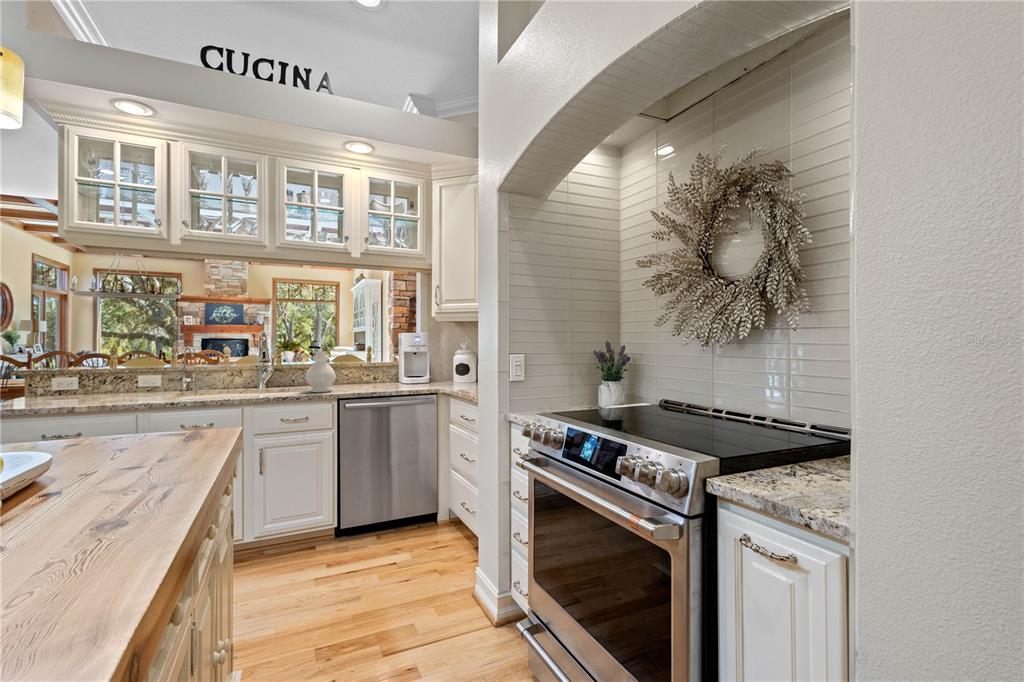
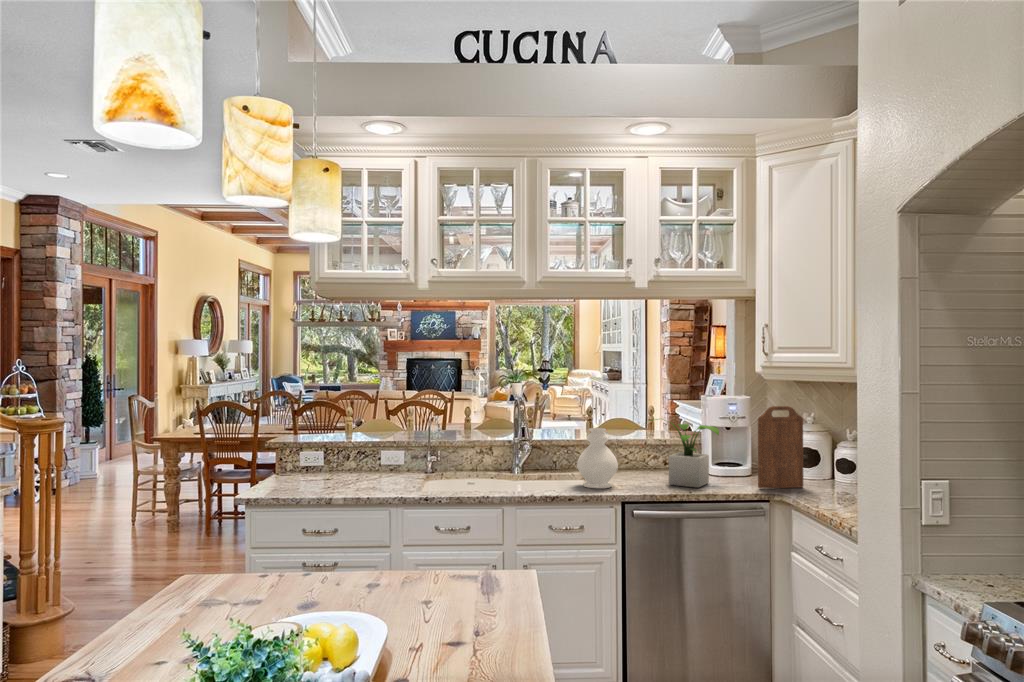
cutting board: none [429,336,457,387] -> present [758,406,803,488]
potted plant: none [354,345,407,389] -> present [651,419,719,488]

